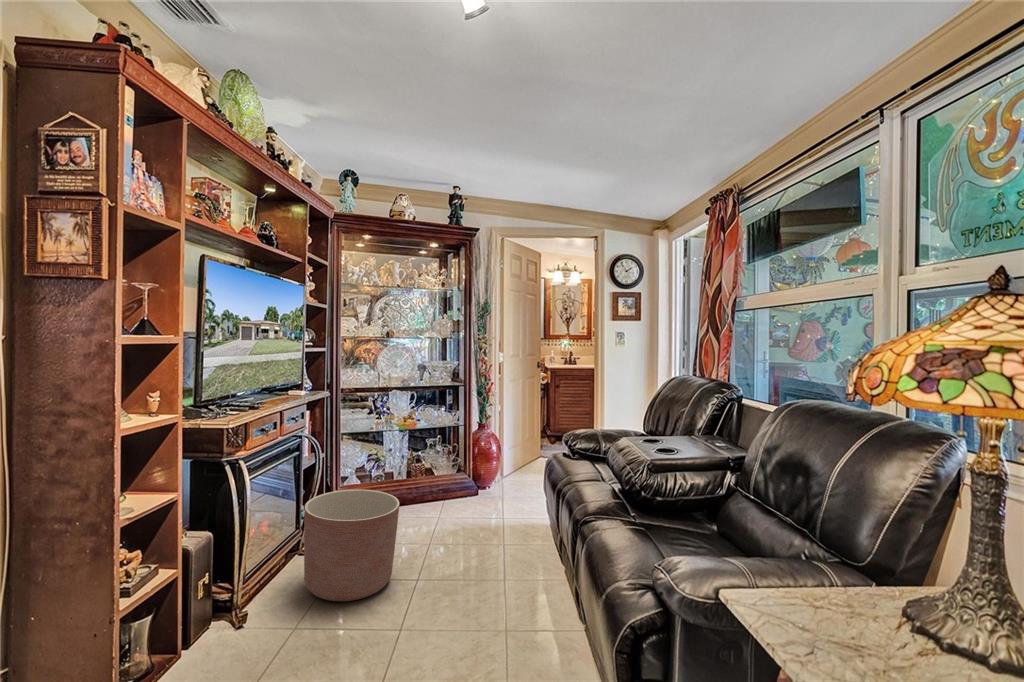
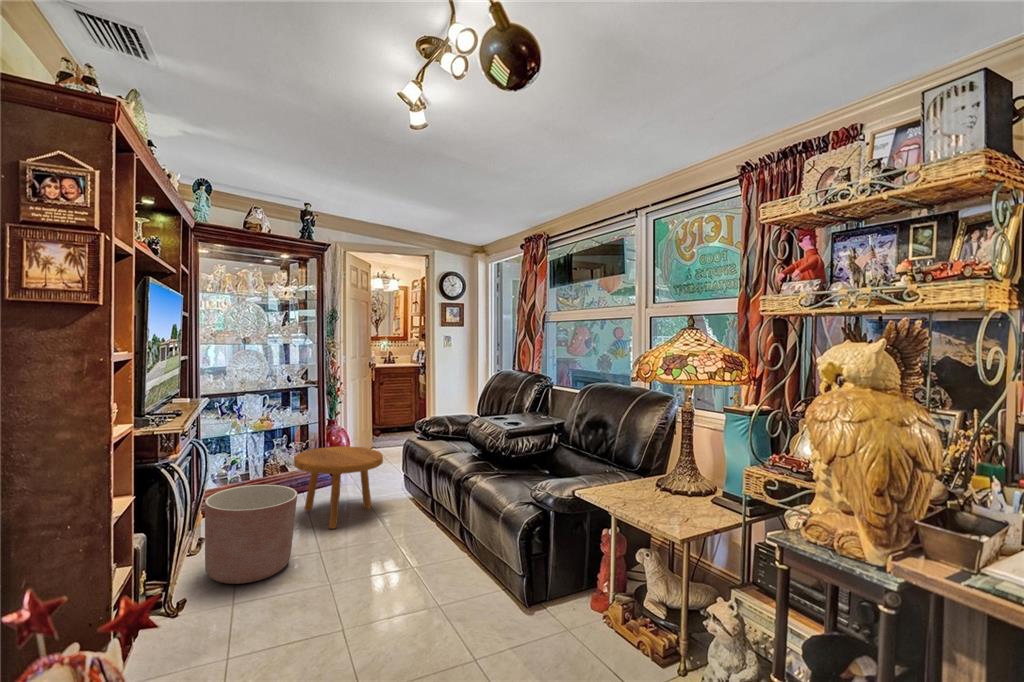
footstool: none [420,453,516,550] -> present [294,446,383,529]

